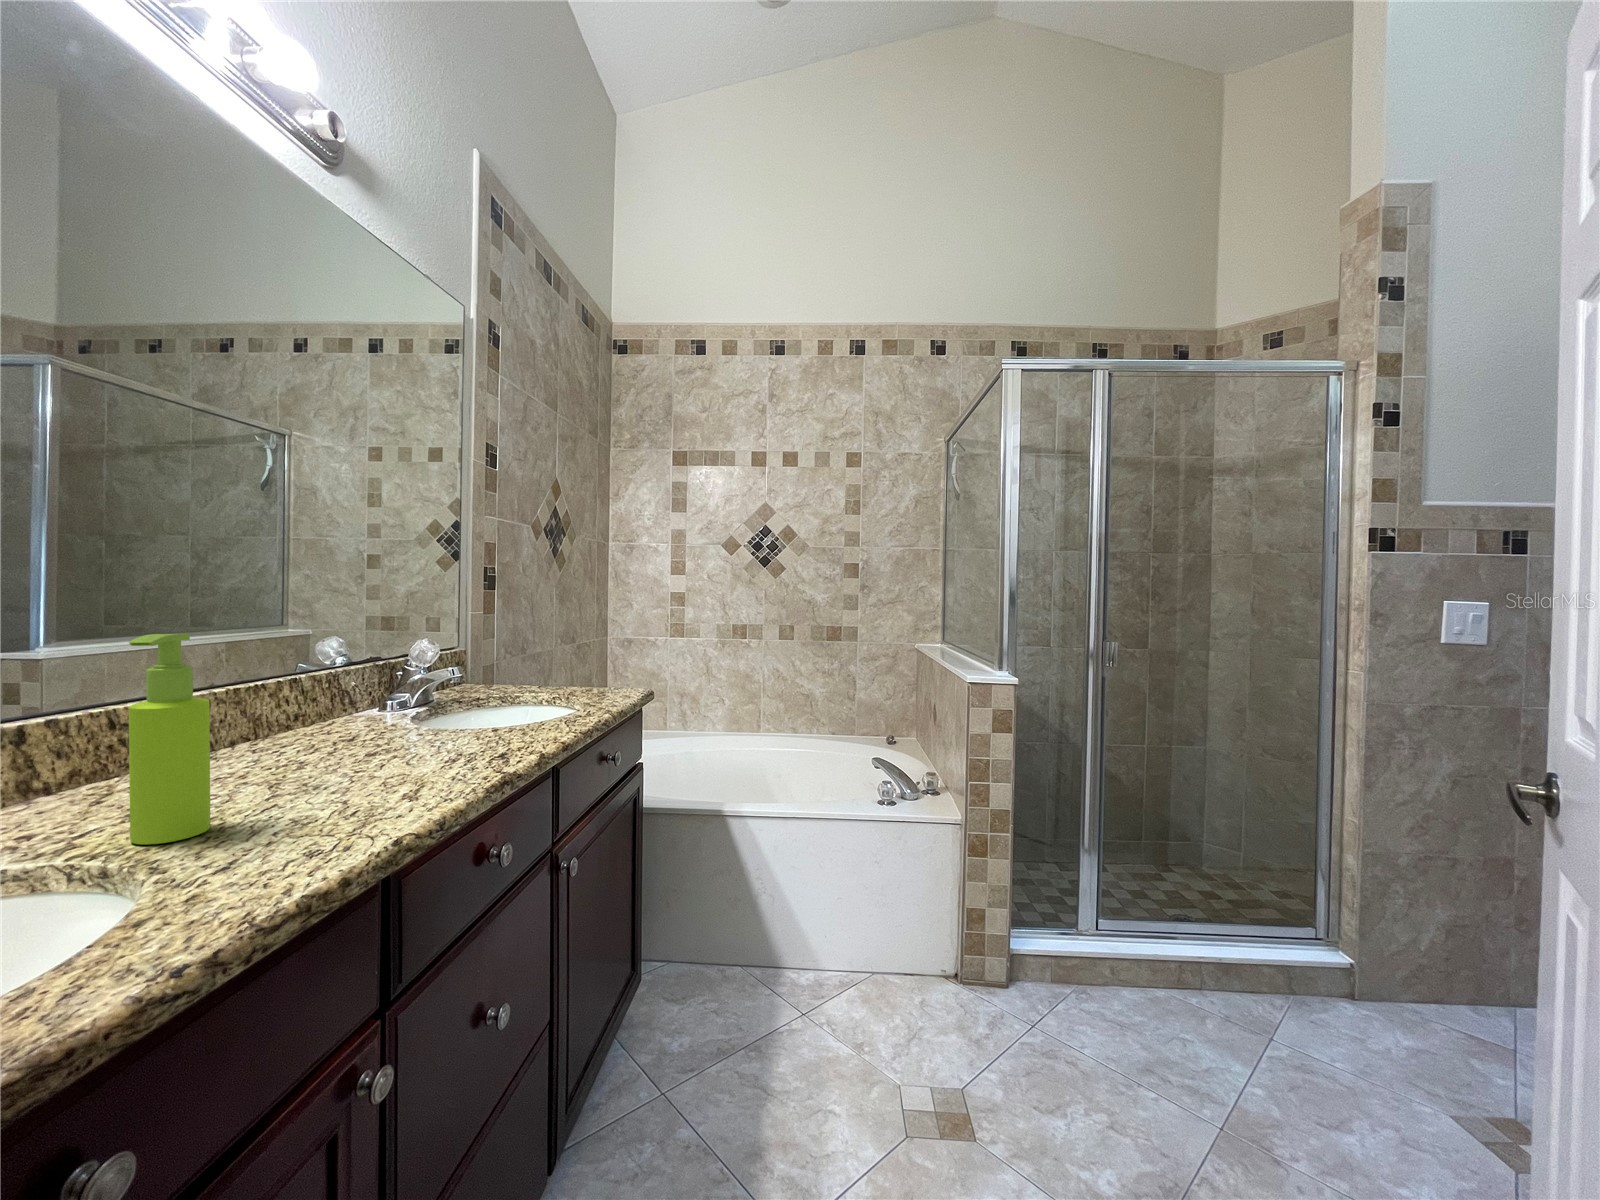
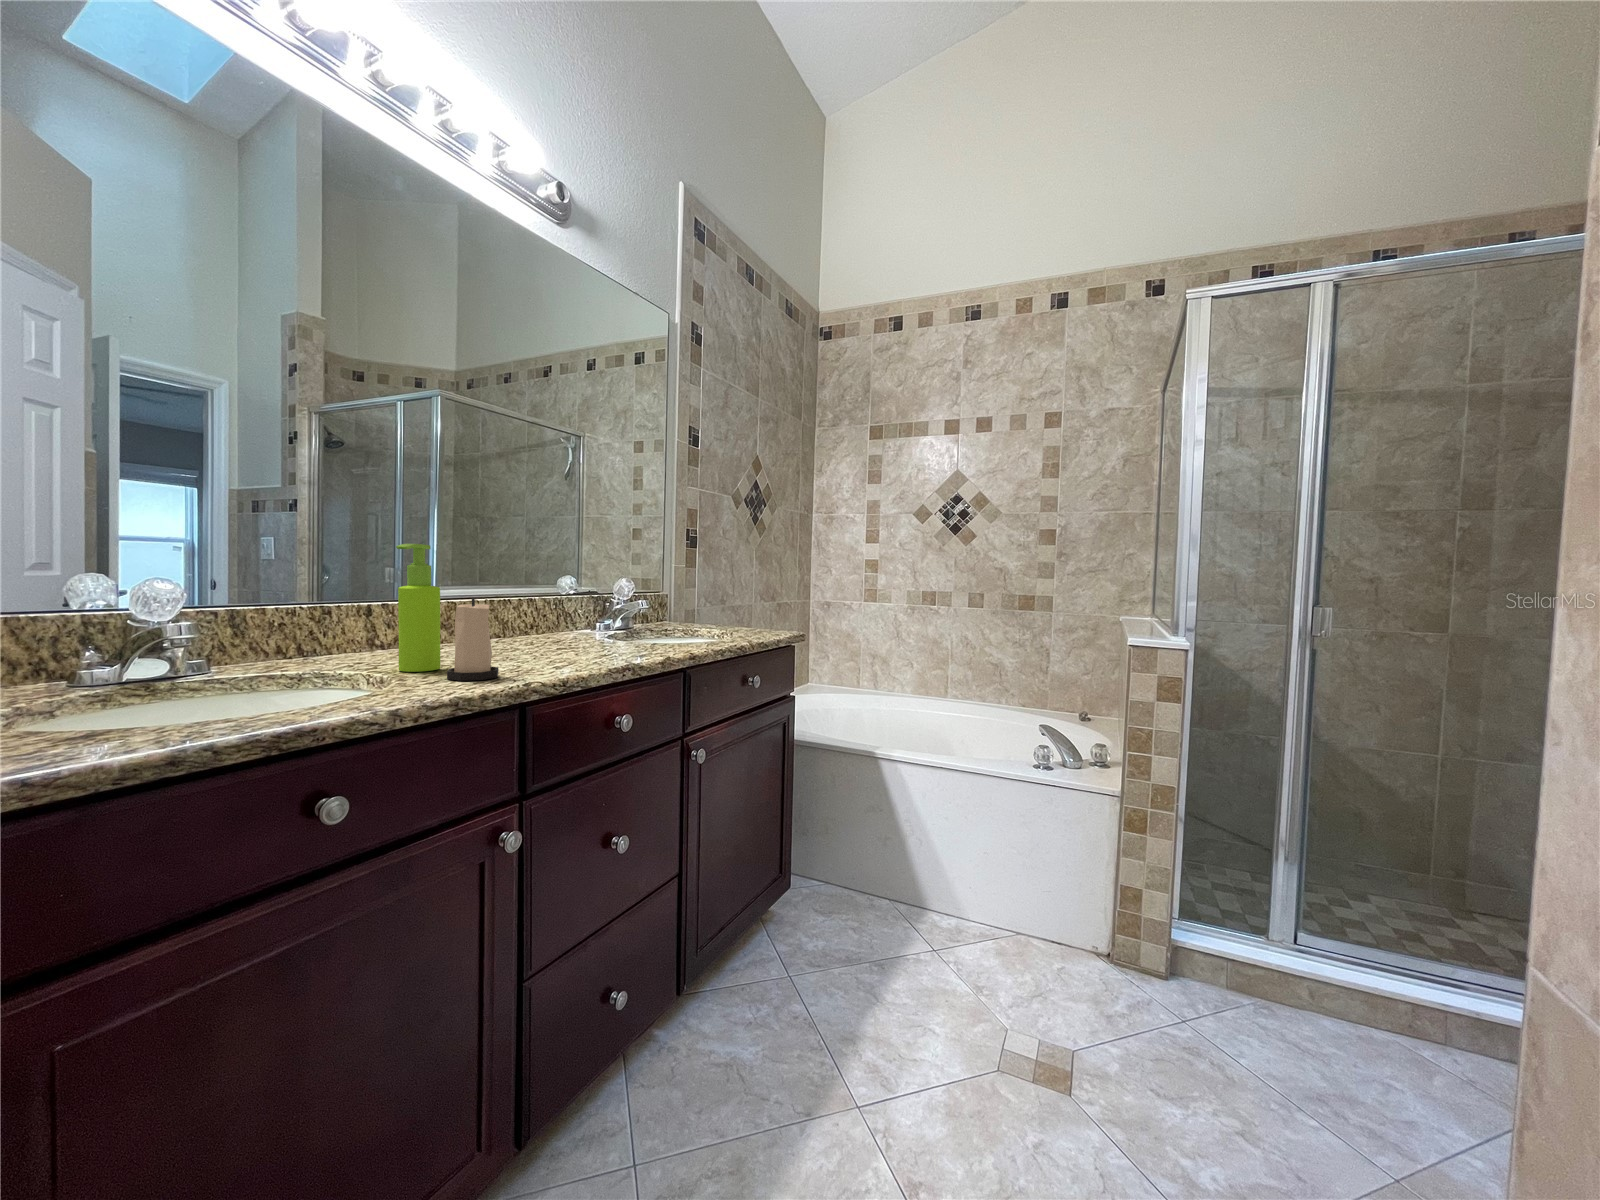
candle: none [247,718,337,856] -> present [447,598,498,681]

